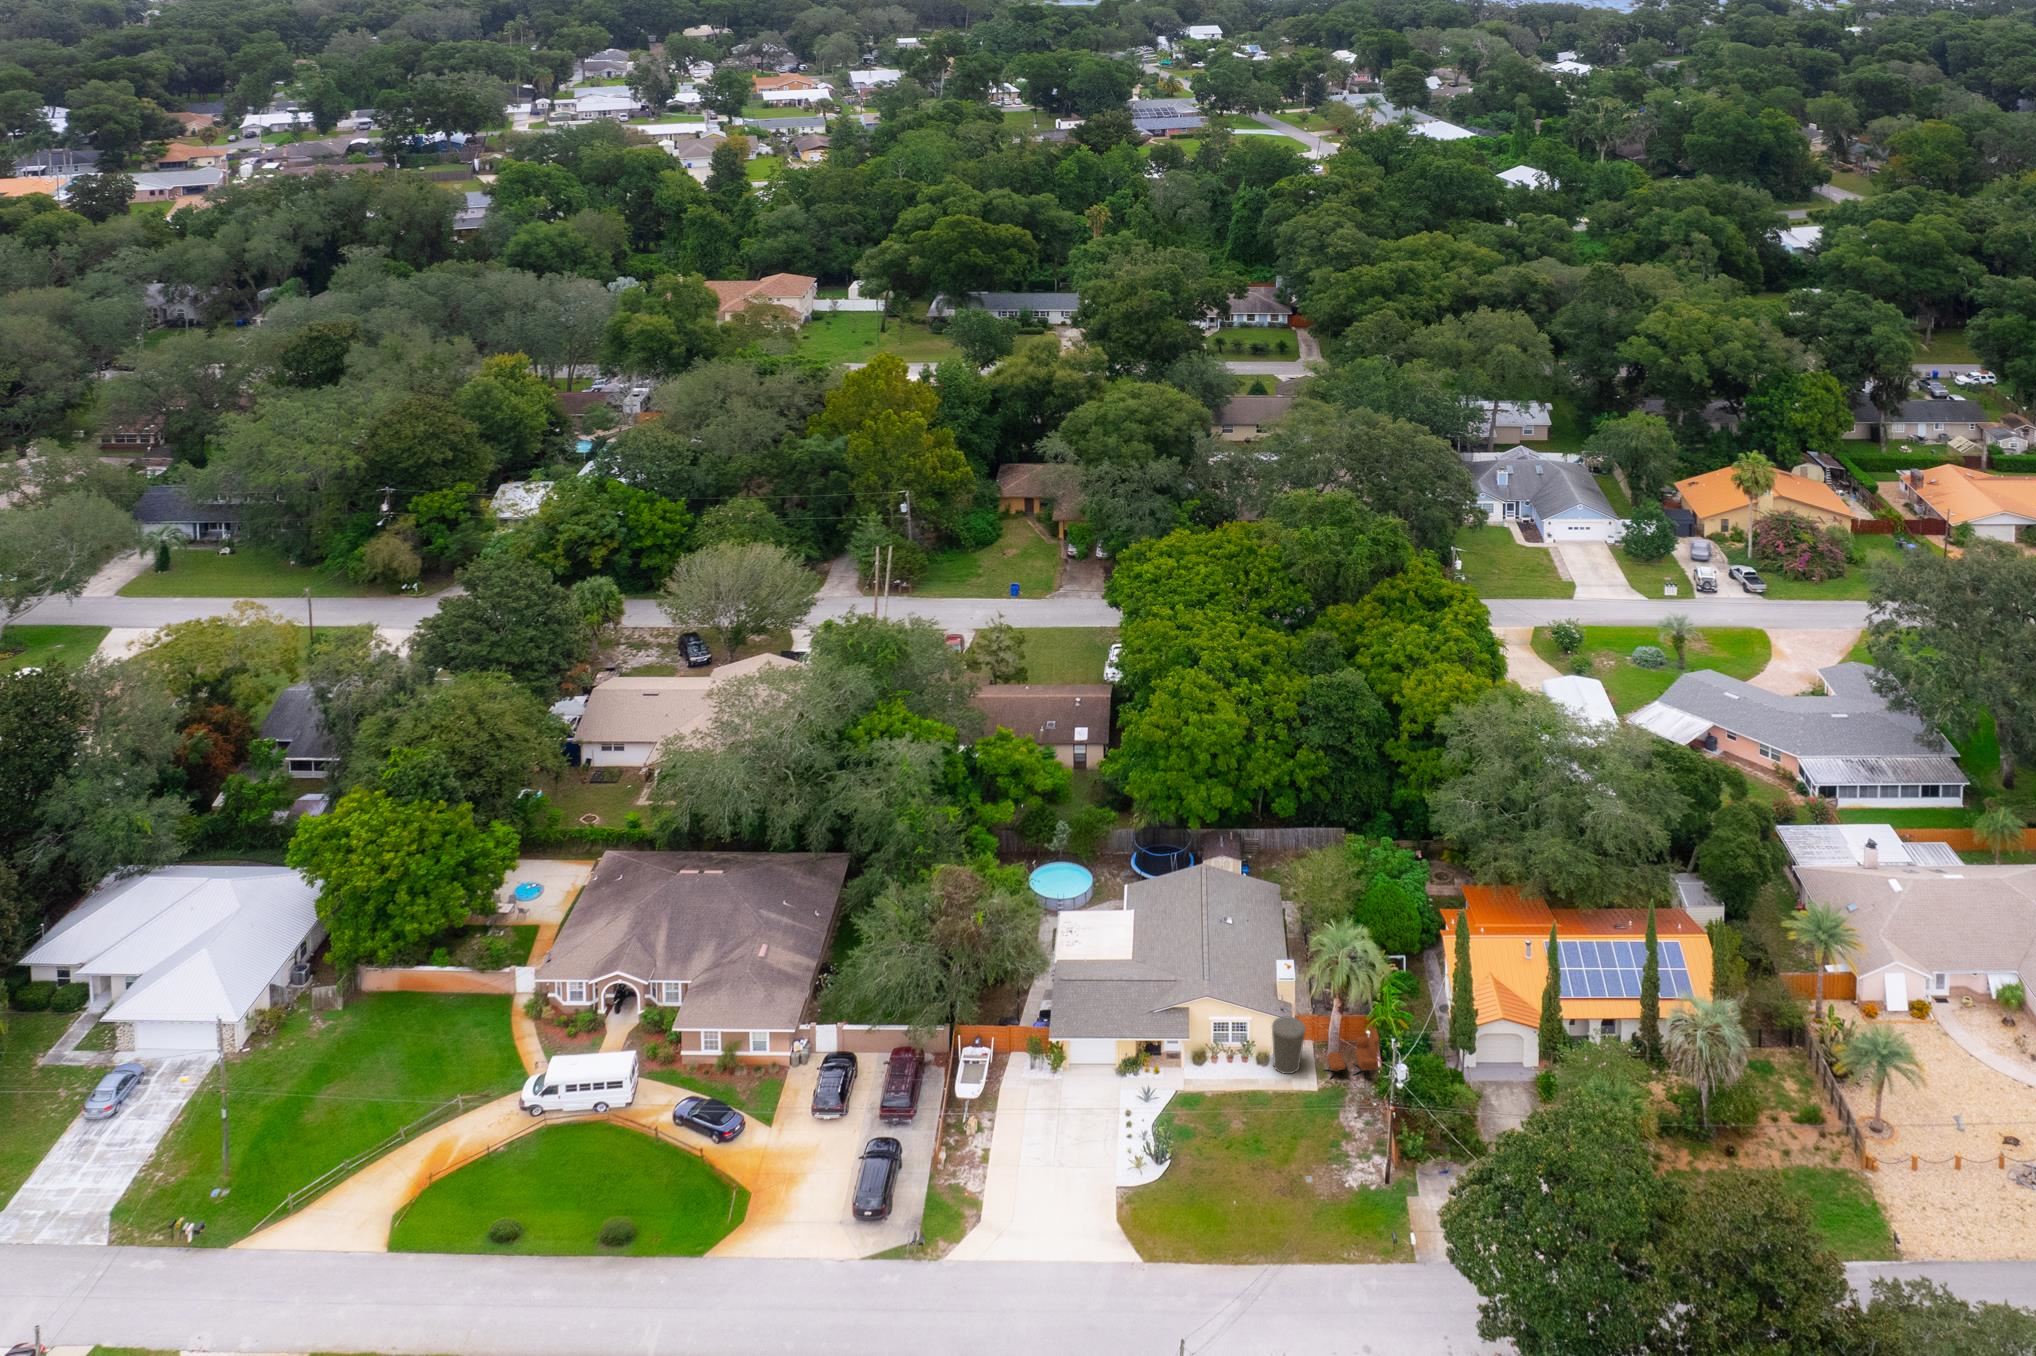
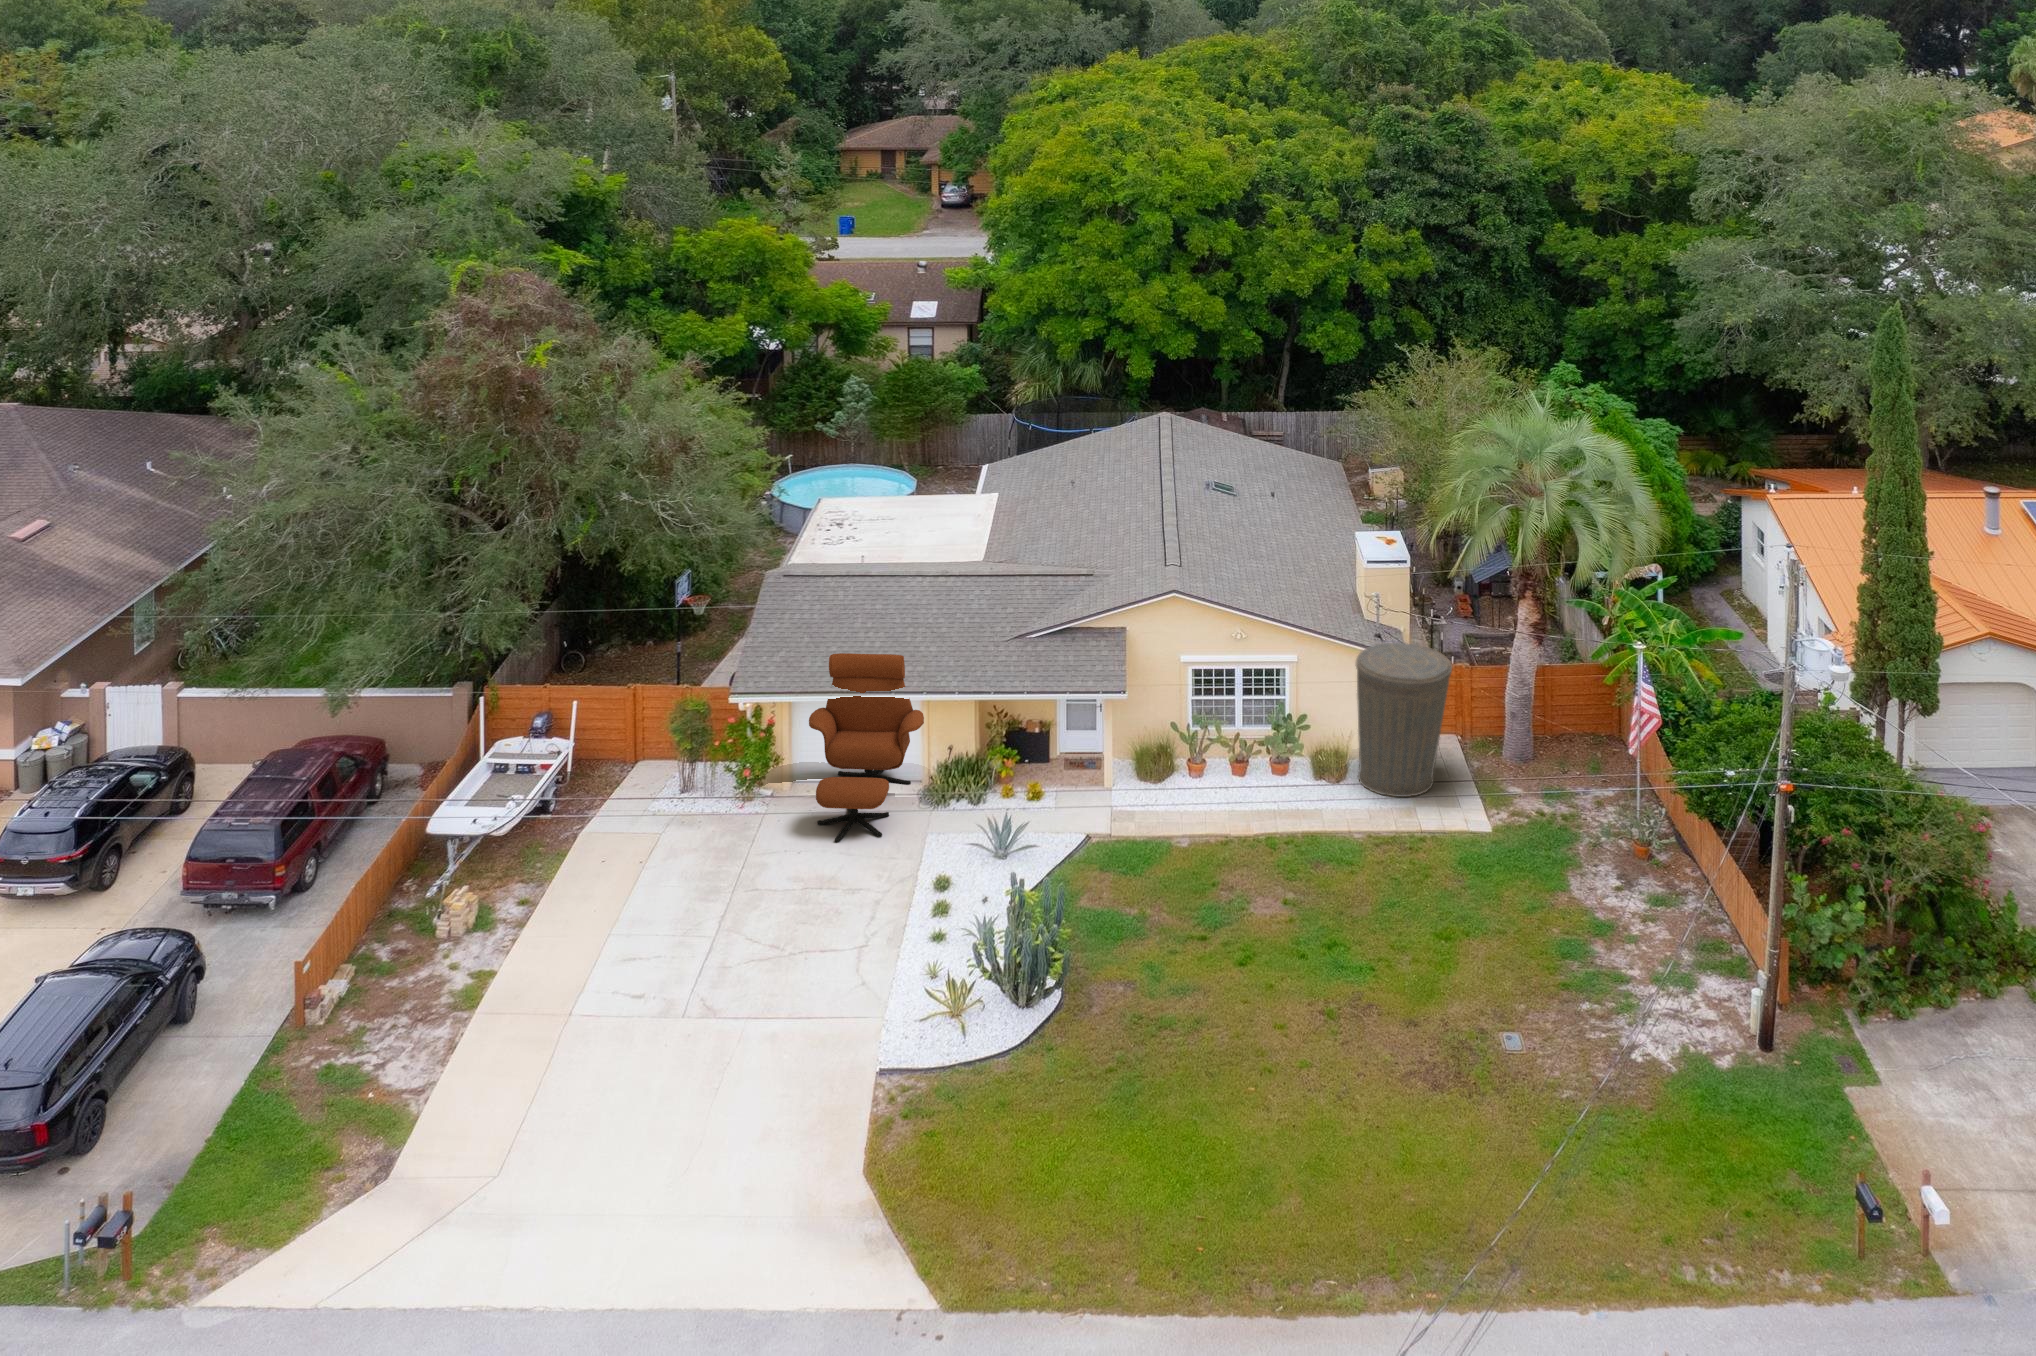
lounge chair: present [1326,1025,1379,1078] -> present [809,653,924,842]

